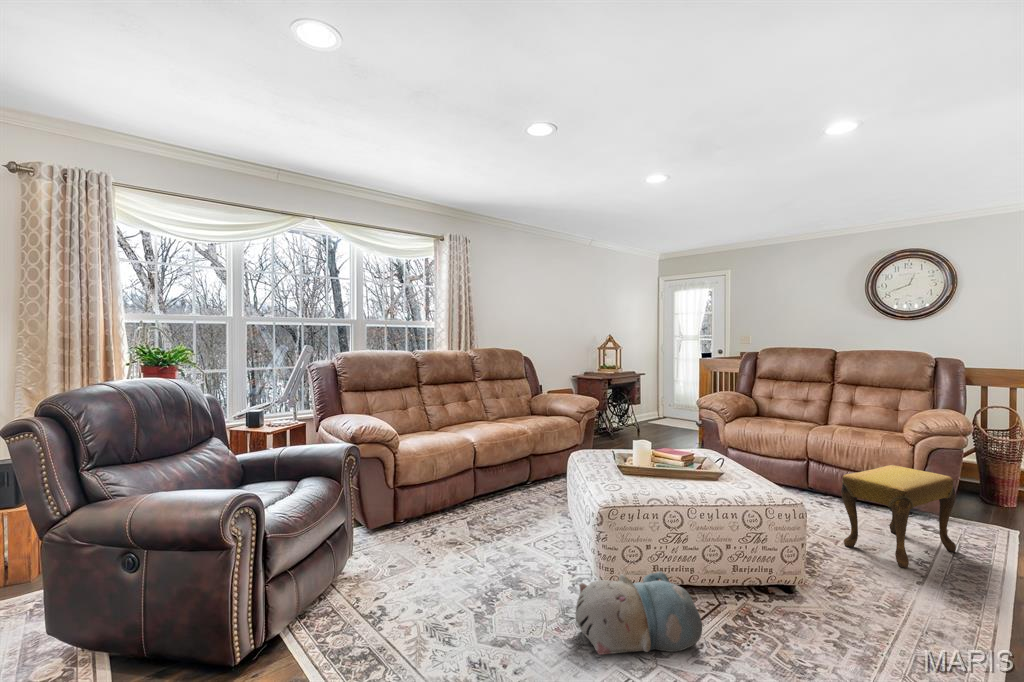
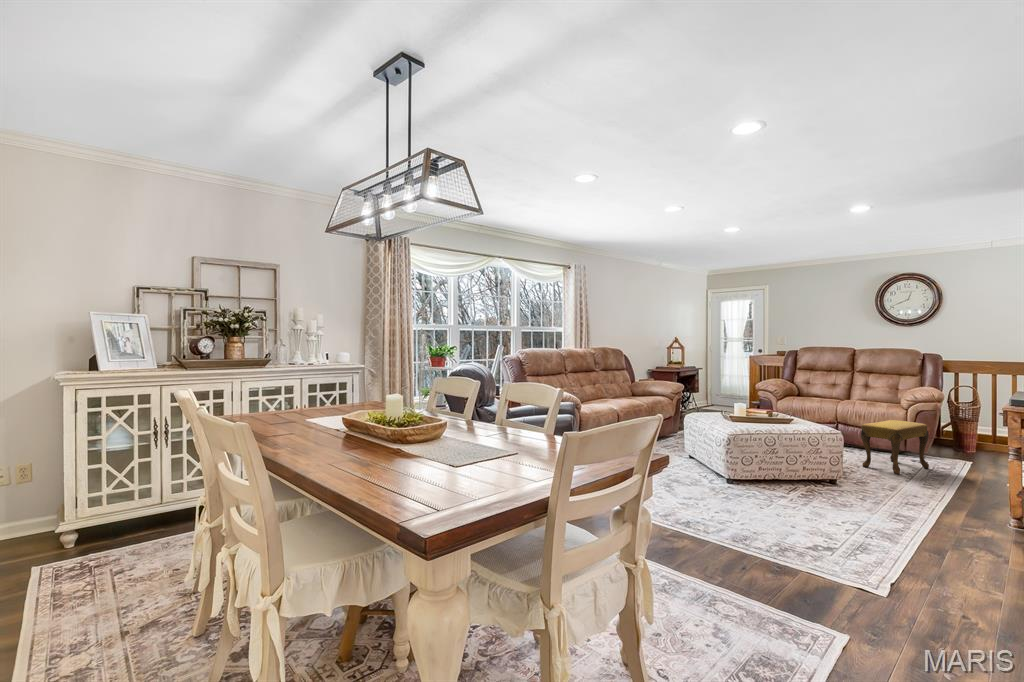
plush toy: present [575,571,702,655] -> none [727,466,794,499]

